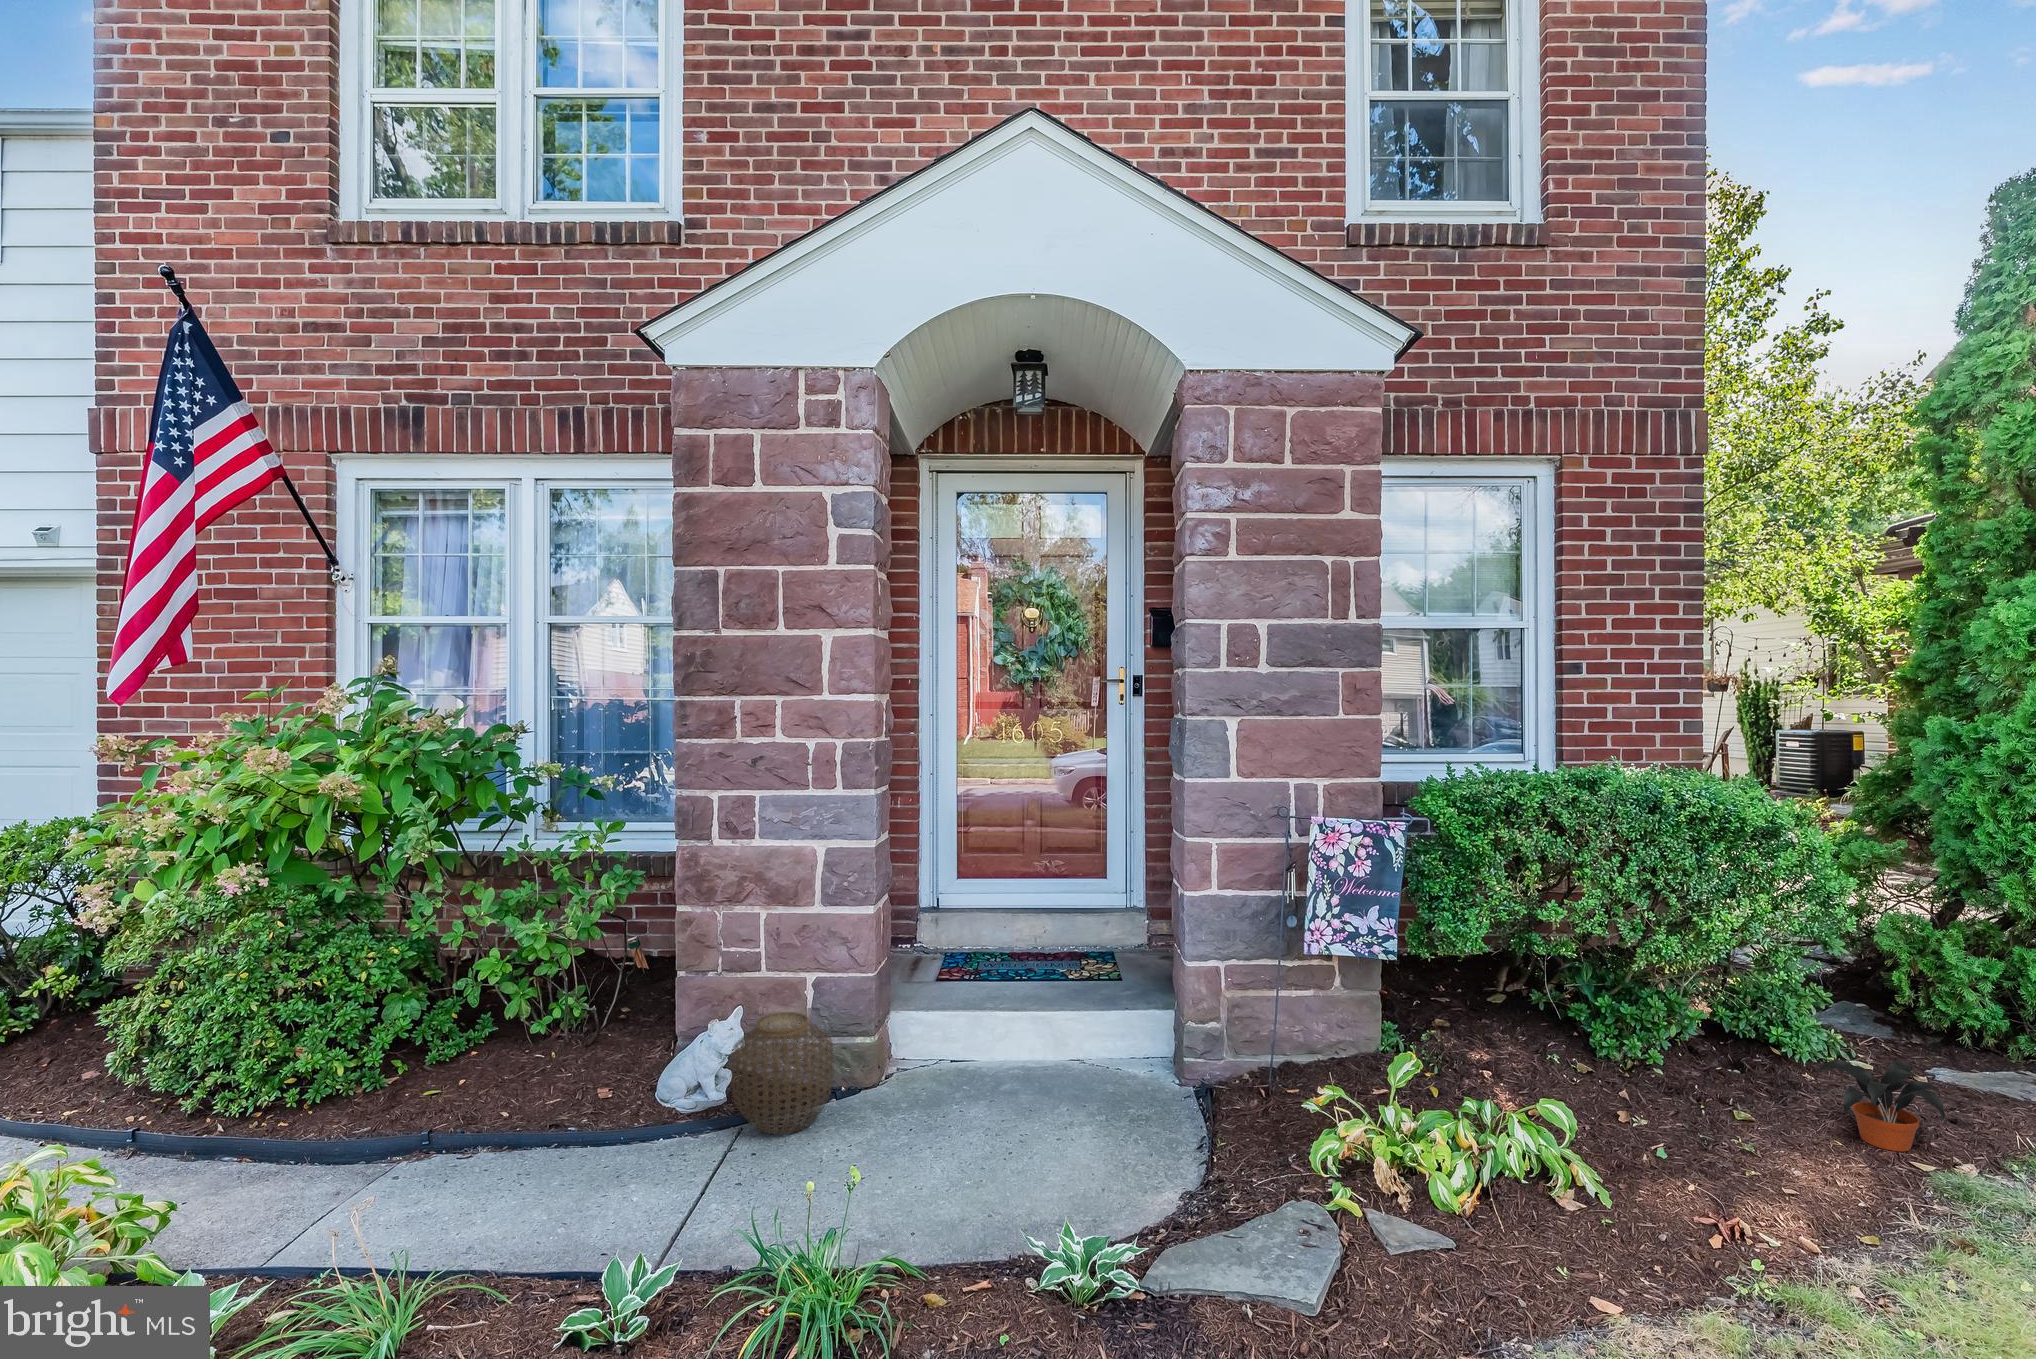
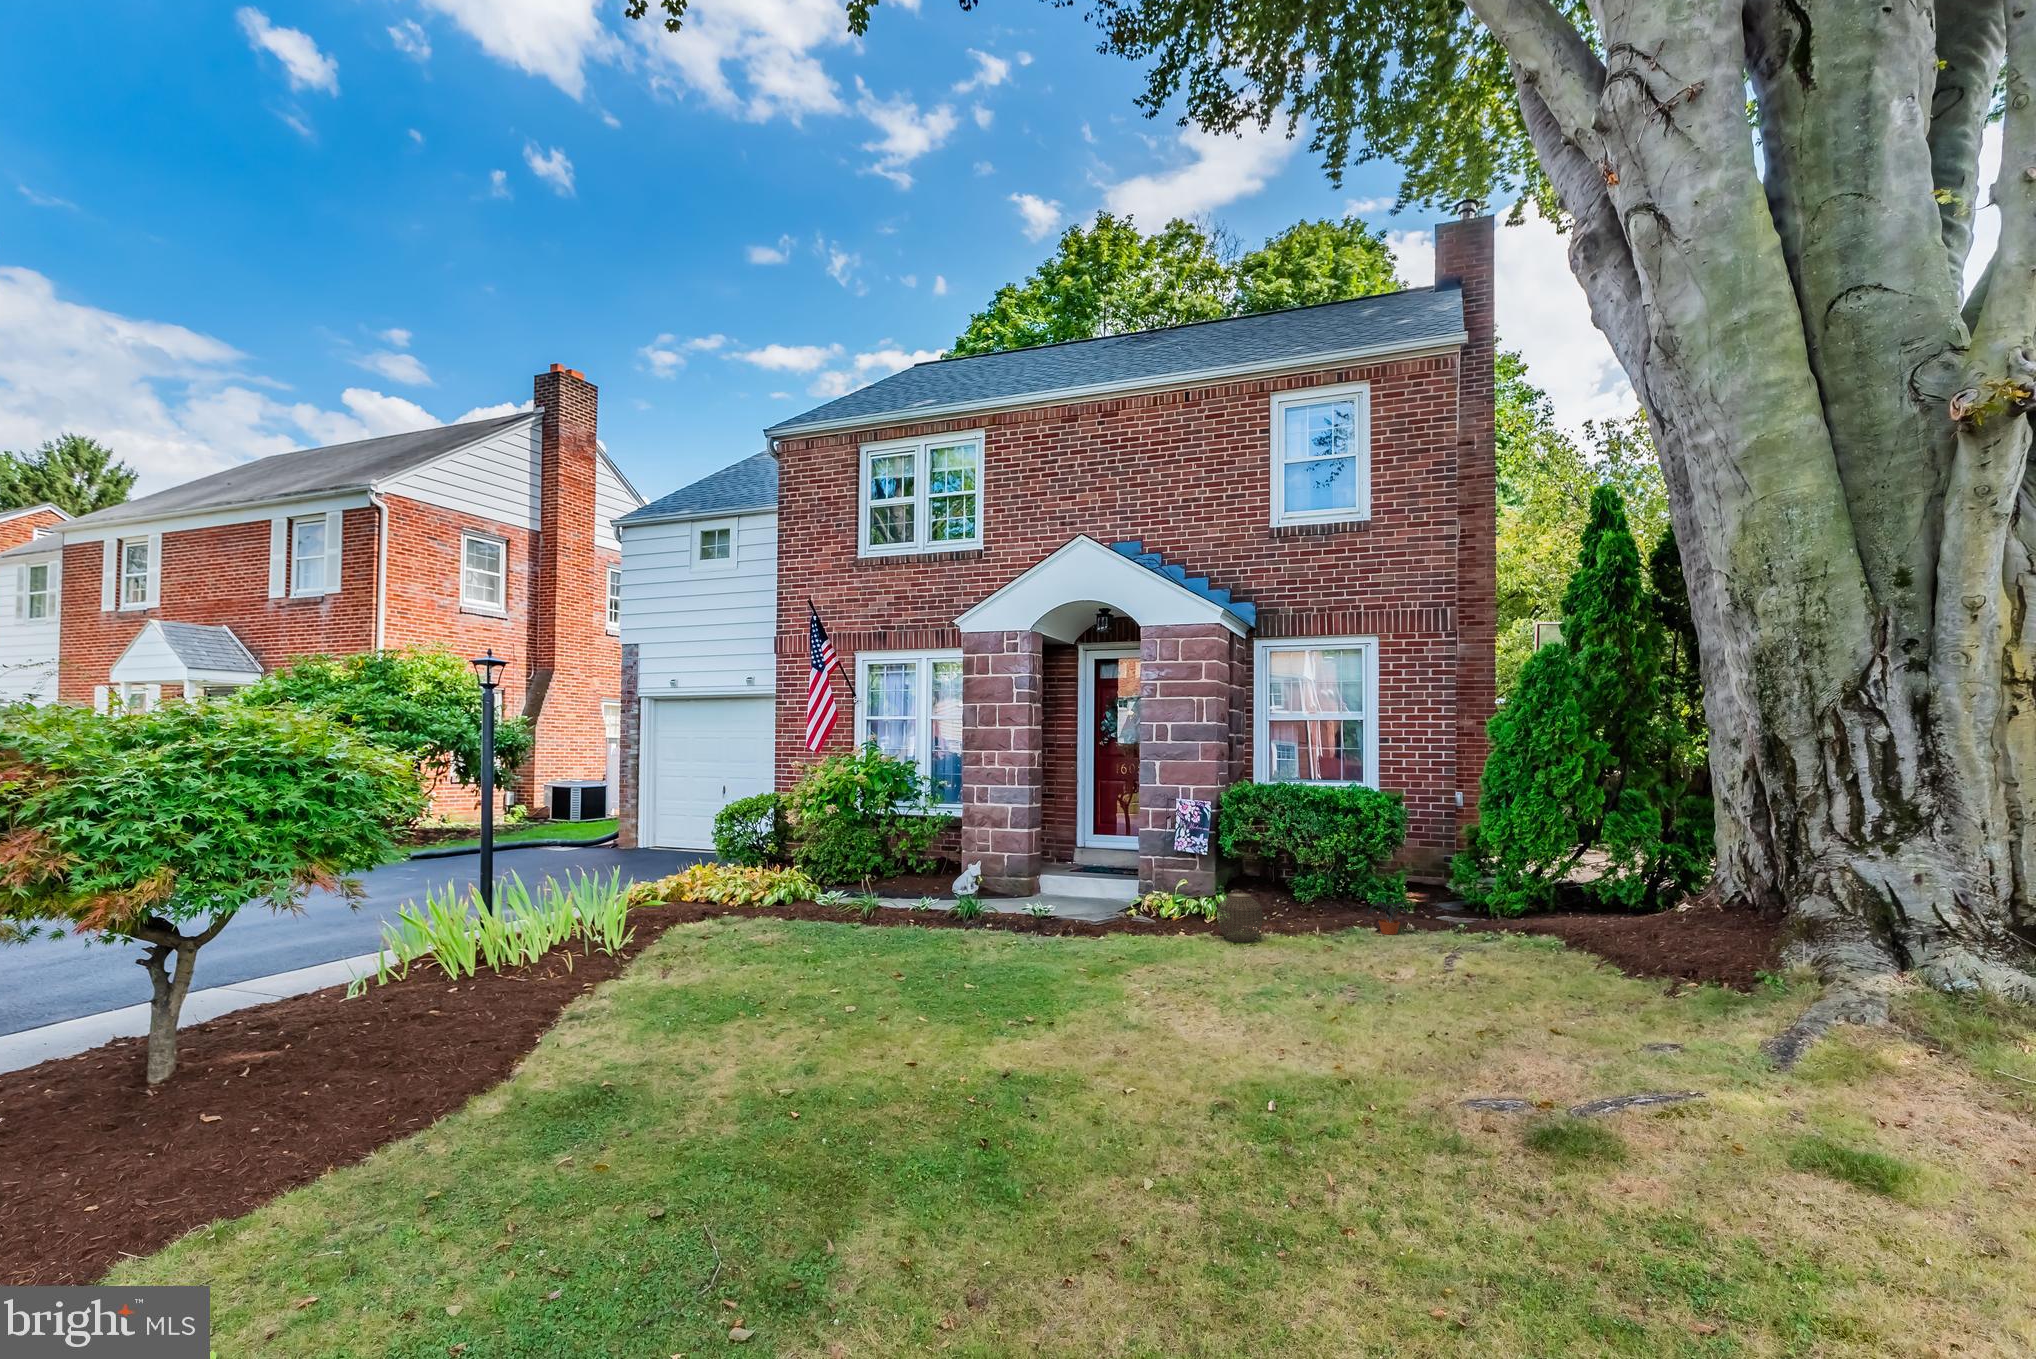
woven basket: present [731,1012,833,1134] -> present [1218,893,1262,942]

